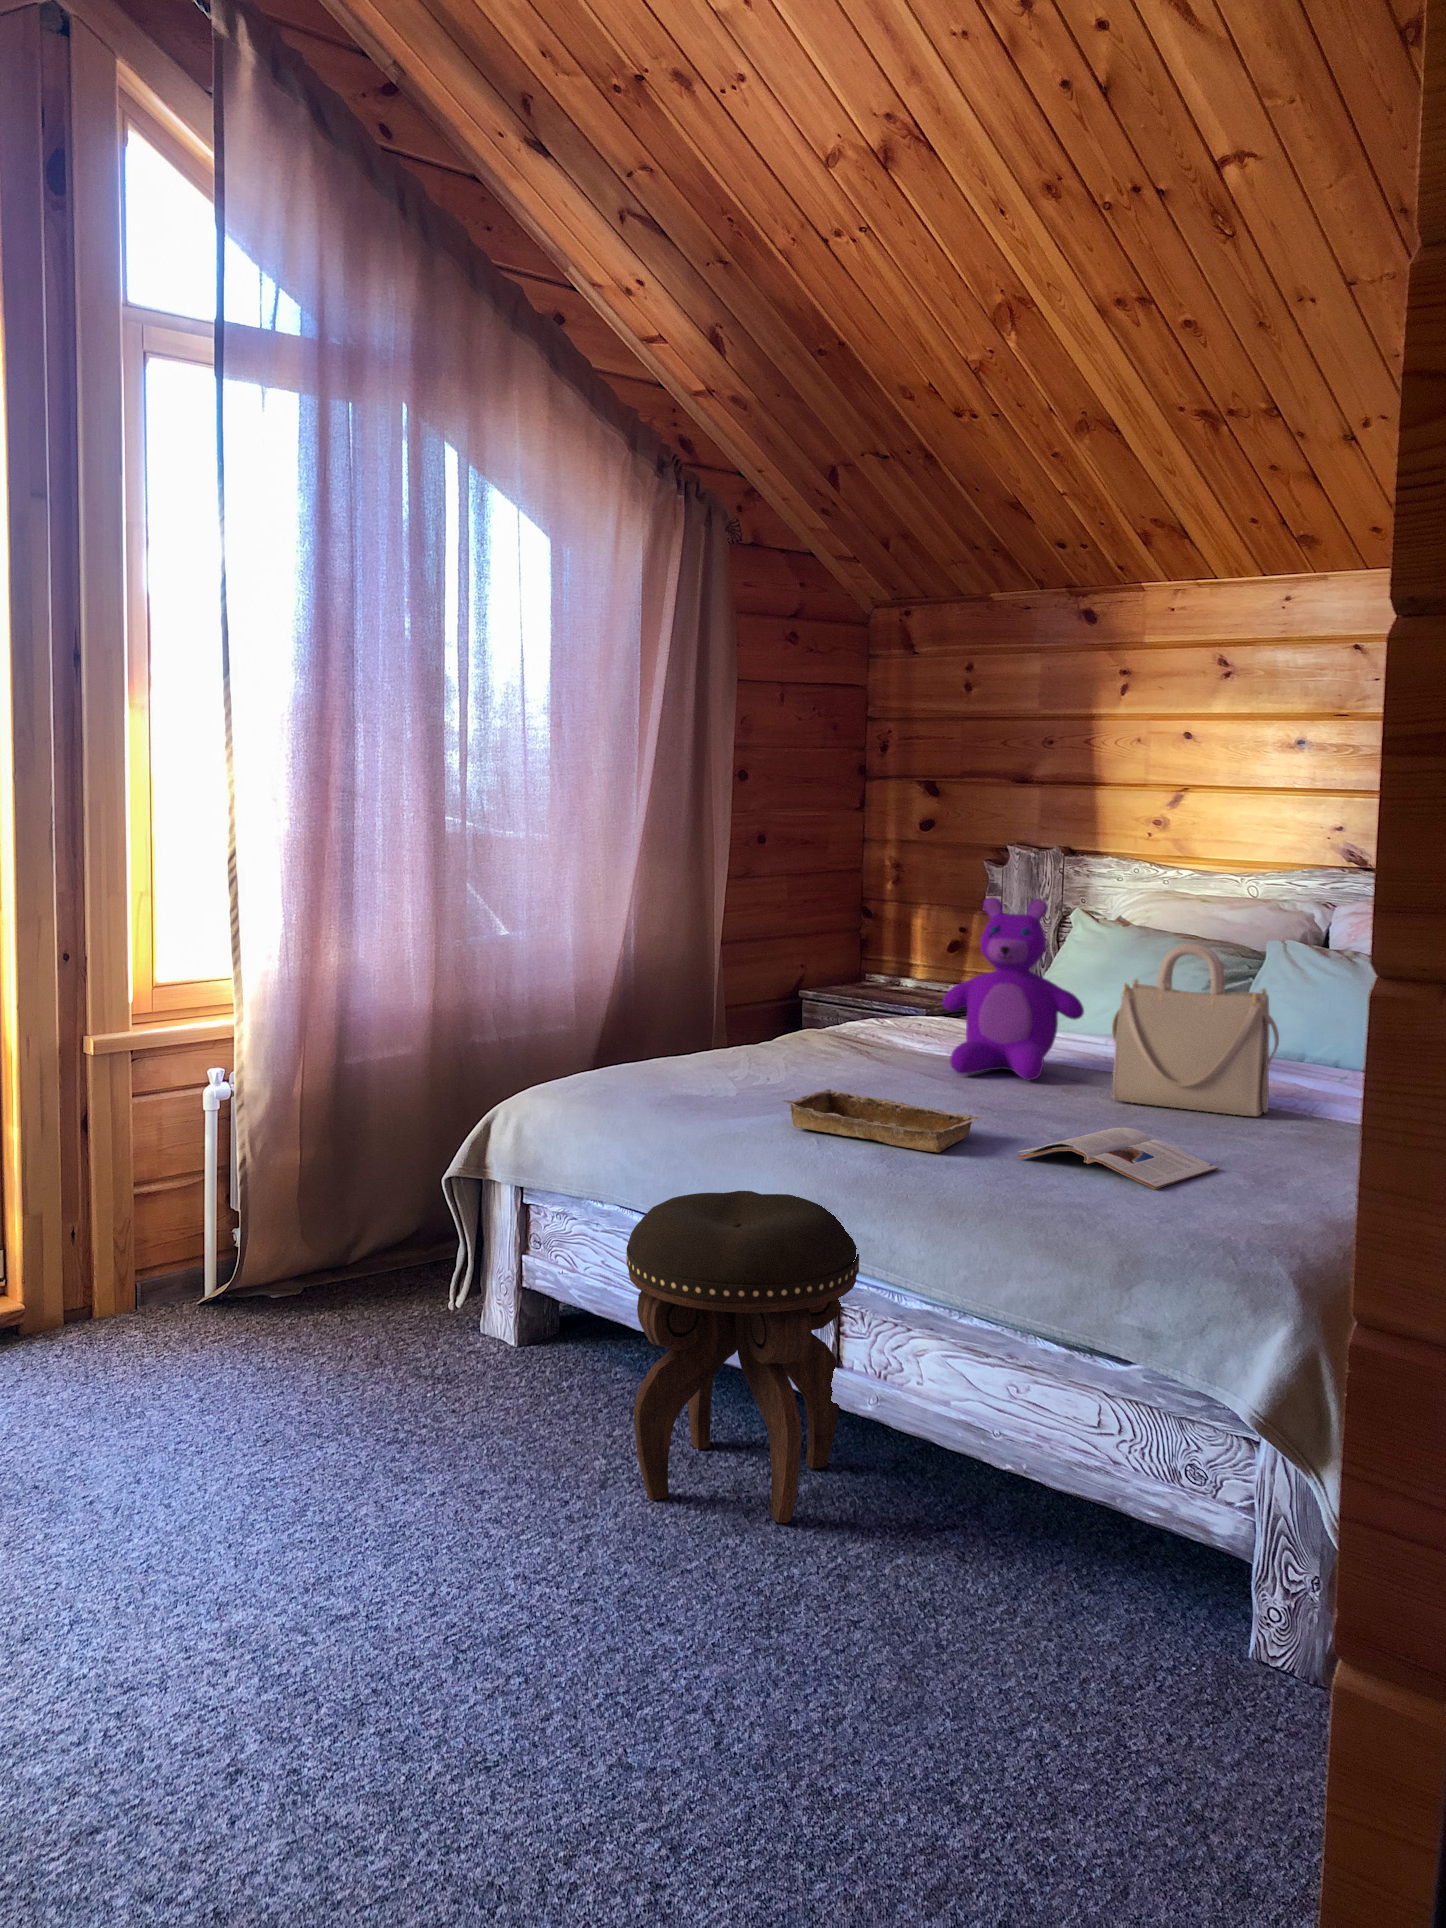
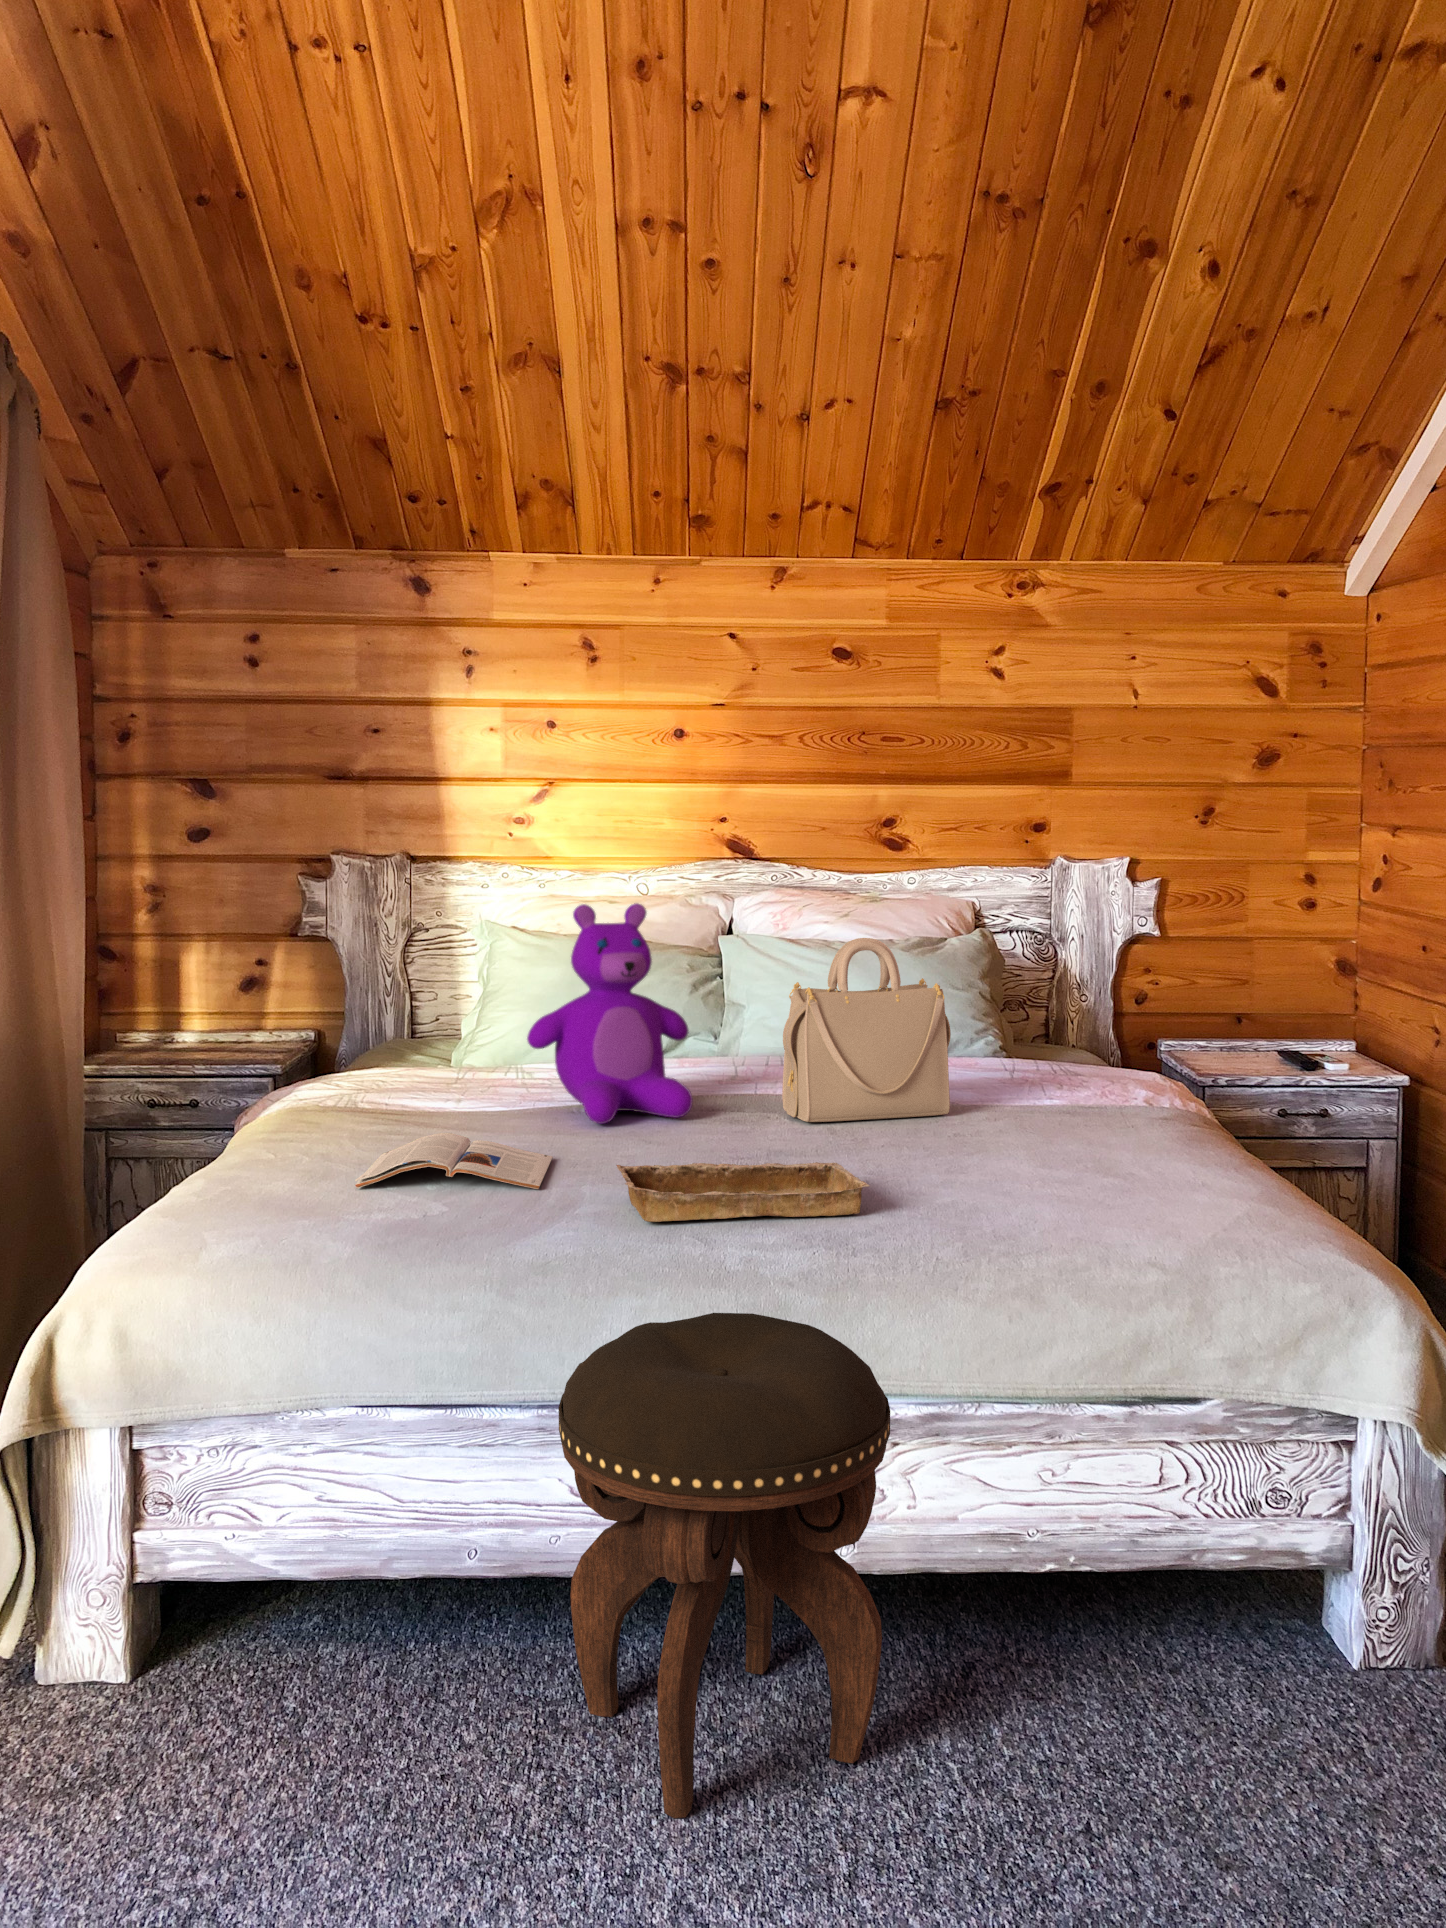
magazine: present [1018,1128,1218,1189] -> present [355,1133,553,1189]

